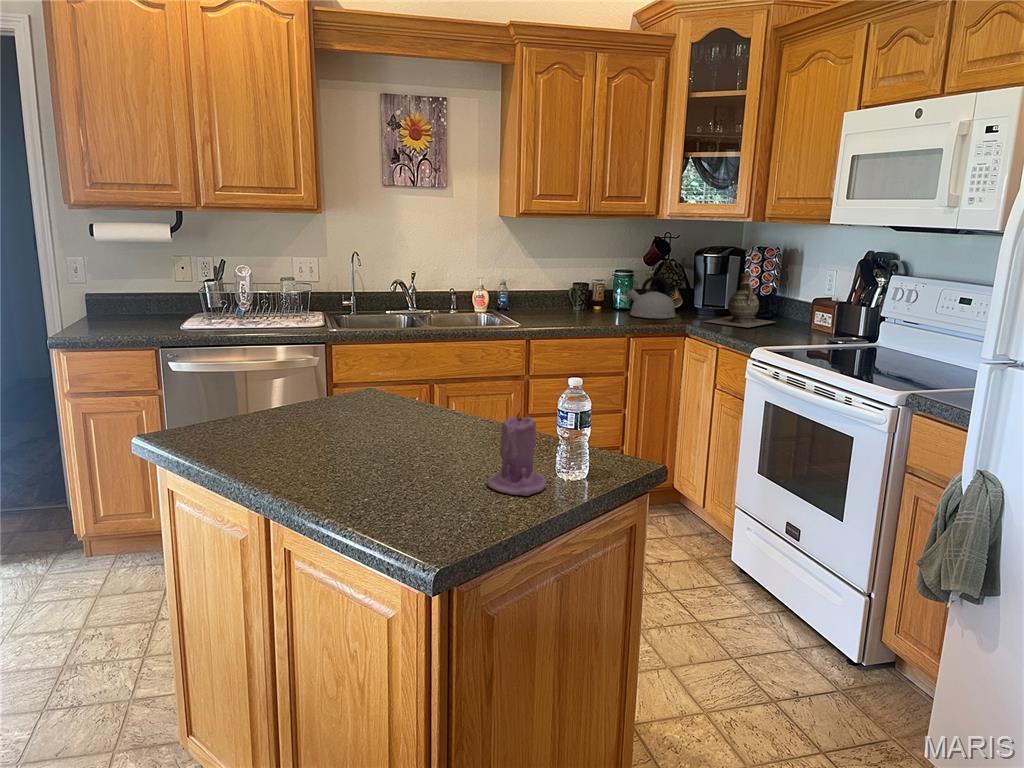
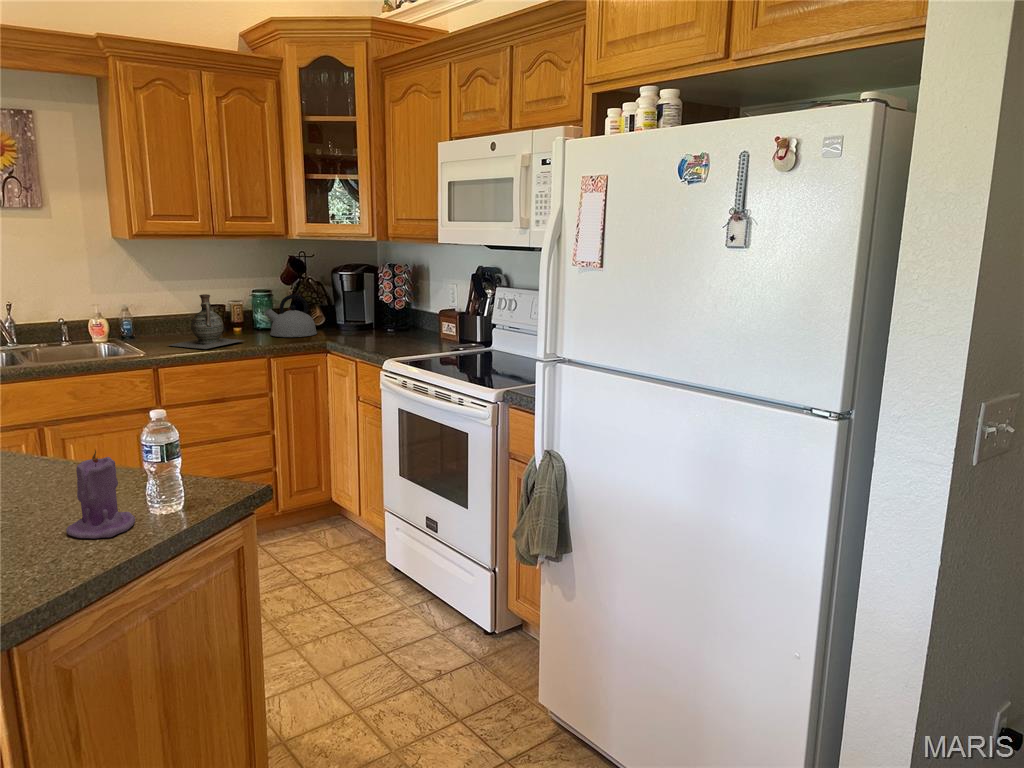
ceramic jug: present [704,274,775,327] -> present [169,294,244,349]

